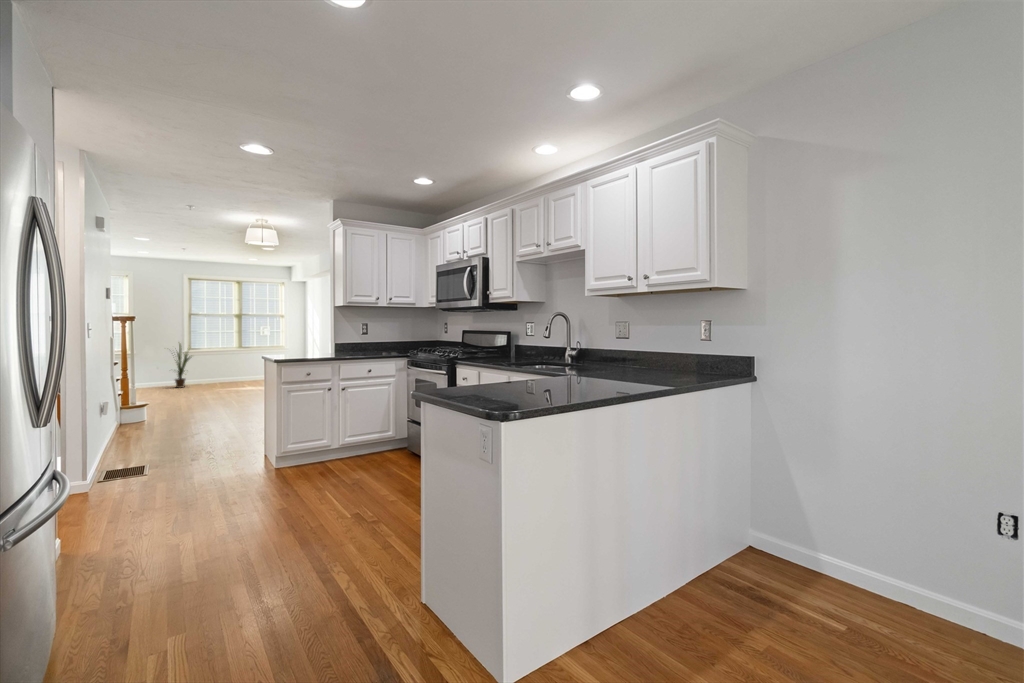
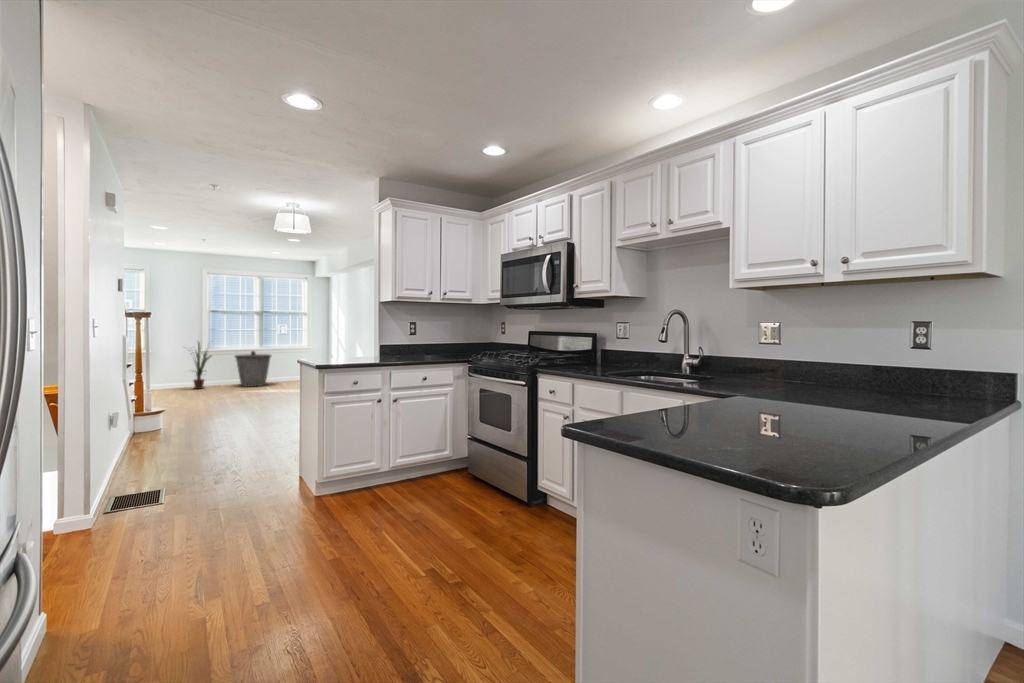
trash can: none [214,351,249,385] -> present [235,351,271,386]

